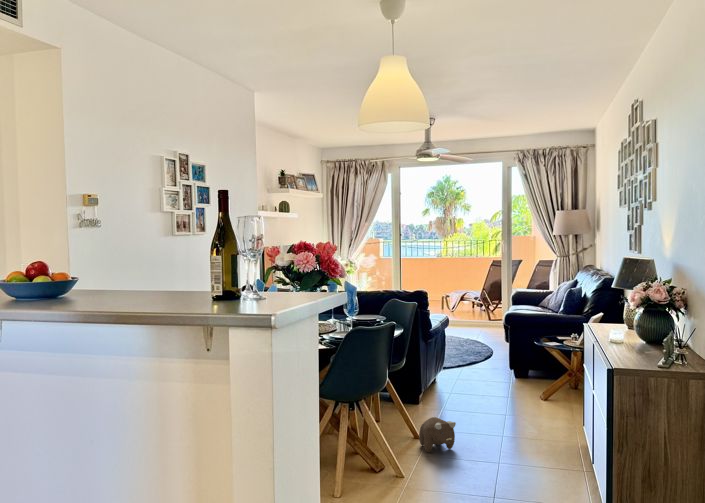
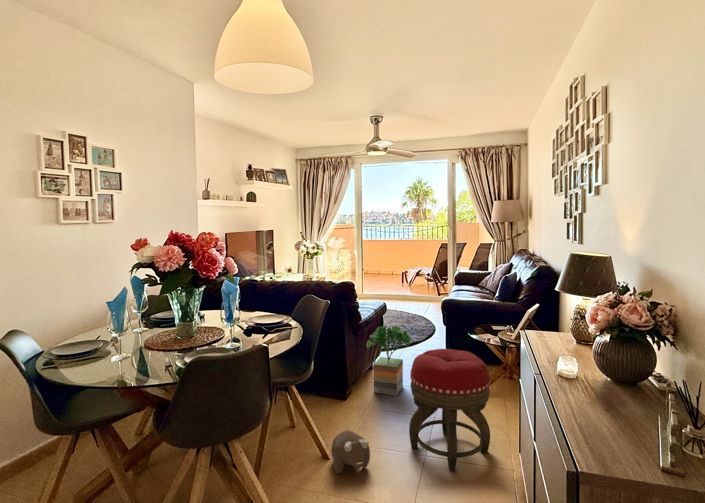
potted tree: none [433,336,481,405] -> present [367,326,413,396]
footstool: none [486,349,560,451] -> present [409,349,490,472]

